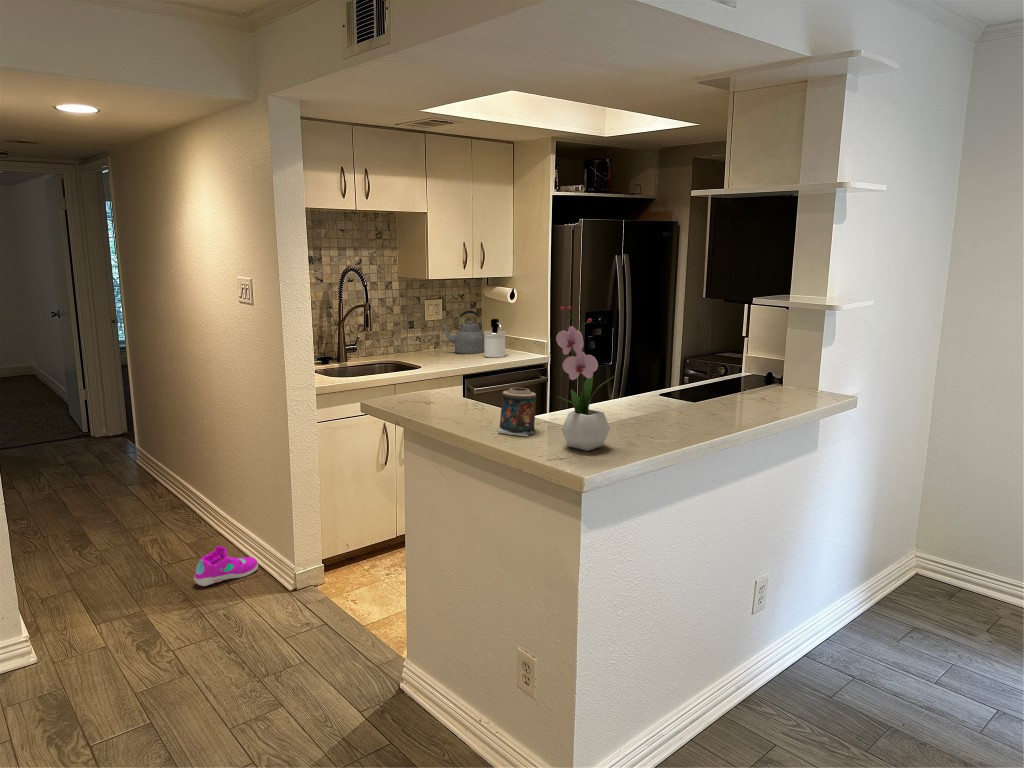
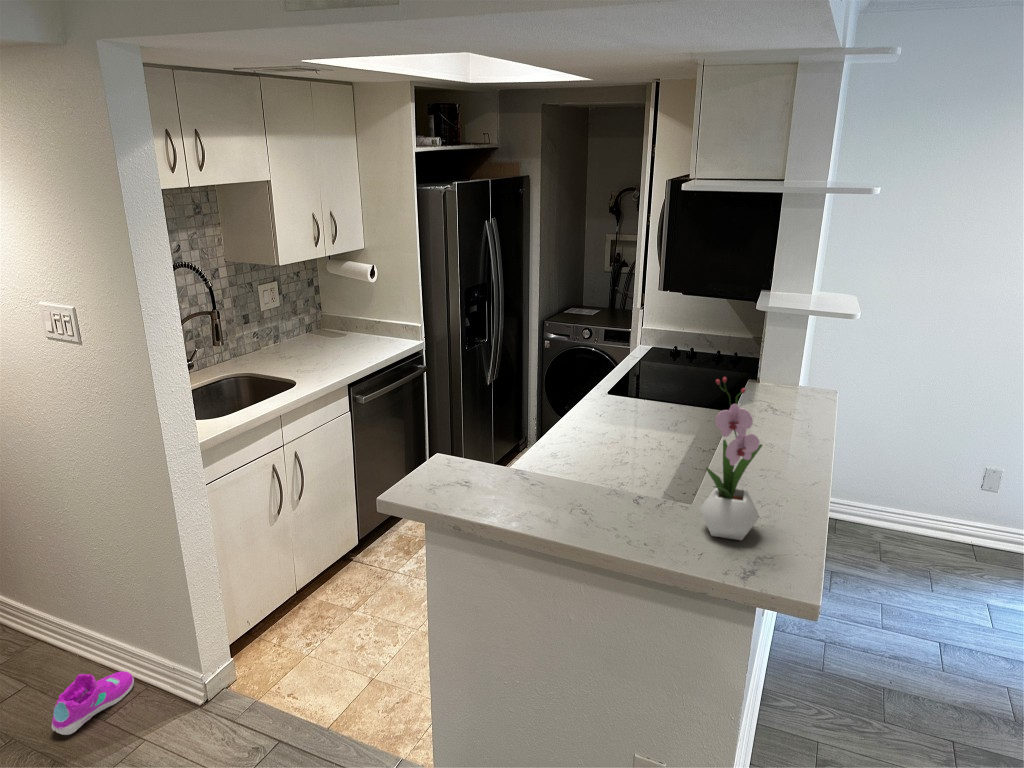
kettle: present [441,310,484,354] -> none [285,295,342,349]
soap dispenser: present [484,319,506,357] -> none [350,306,379,353]
candle: present [498,388,536,437] -> none [598,464,649,527]

